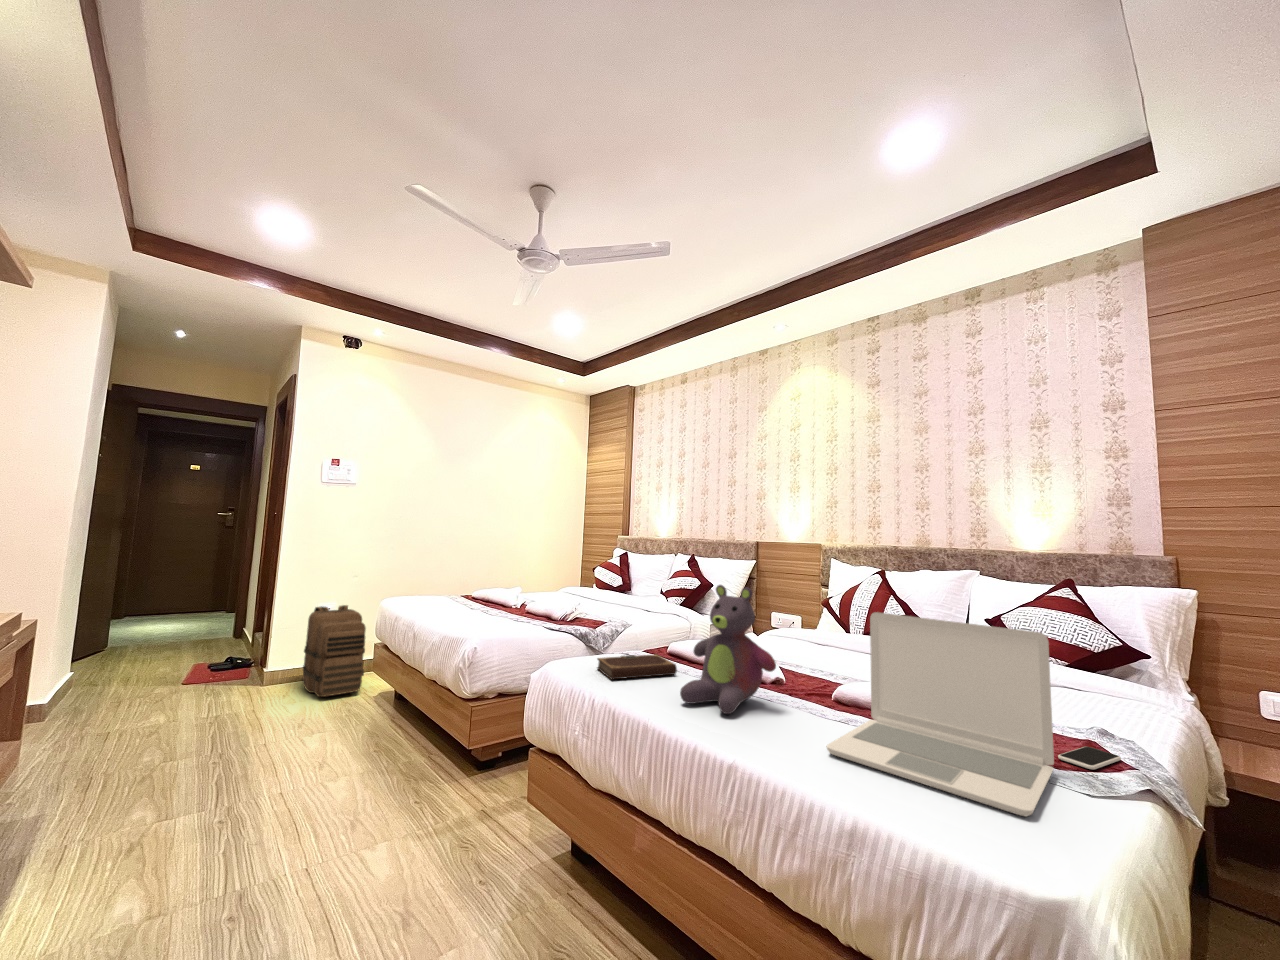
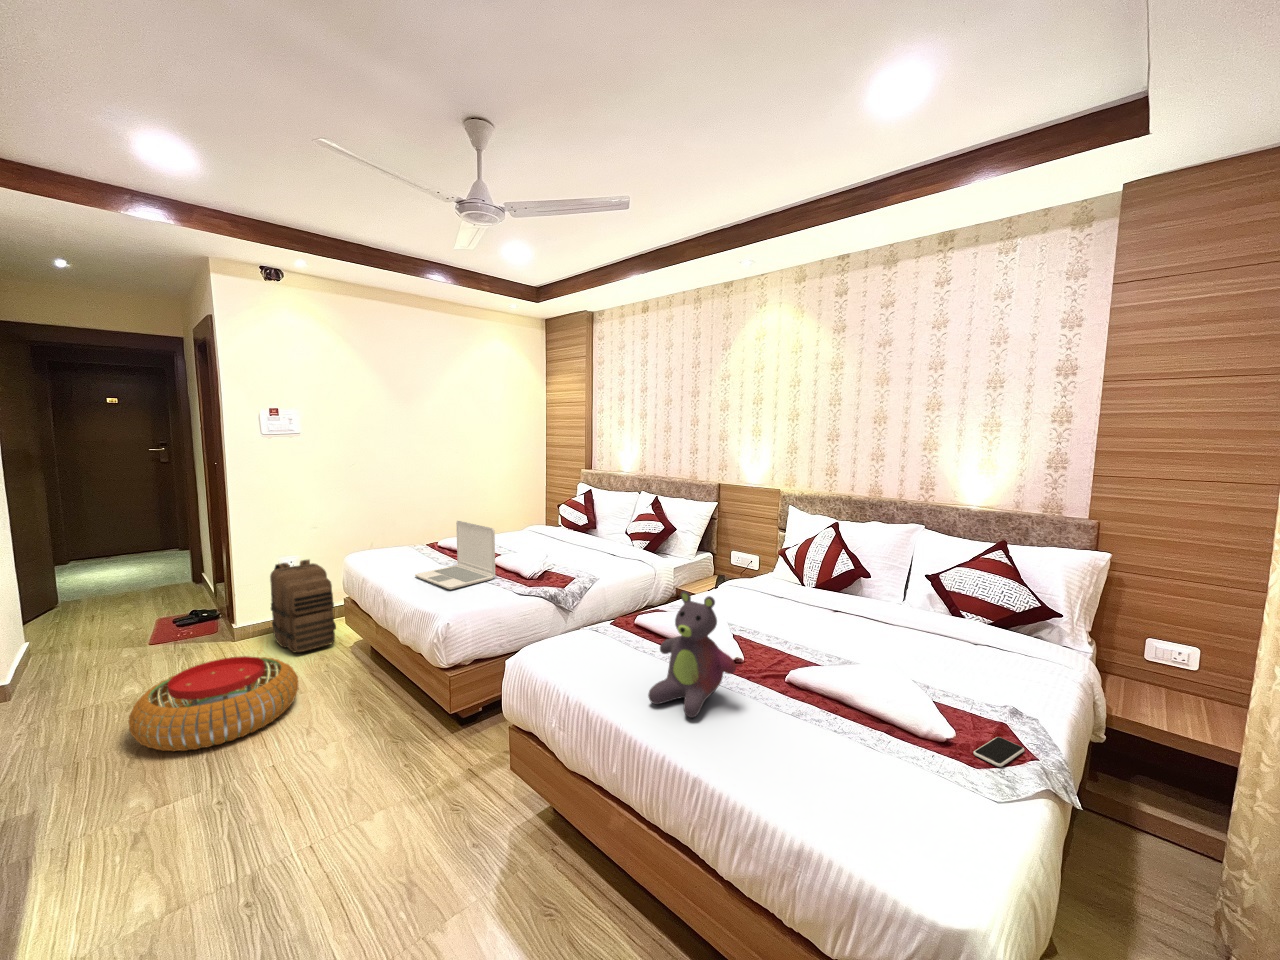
laptop: present [826,612,1054,816] -> present [415,521,495,589]
notebook: present [597,654,677,680] -> none [568,636,644,672]
pouf: none [148,686,320,773] -> present [129,656,299,751]

